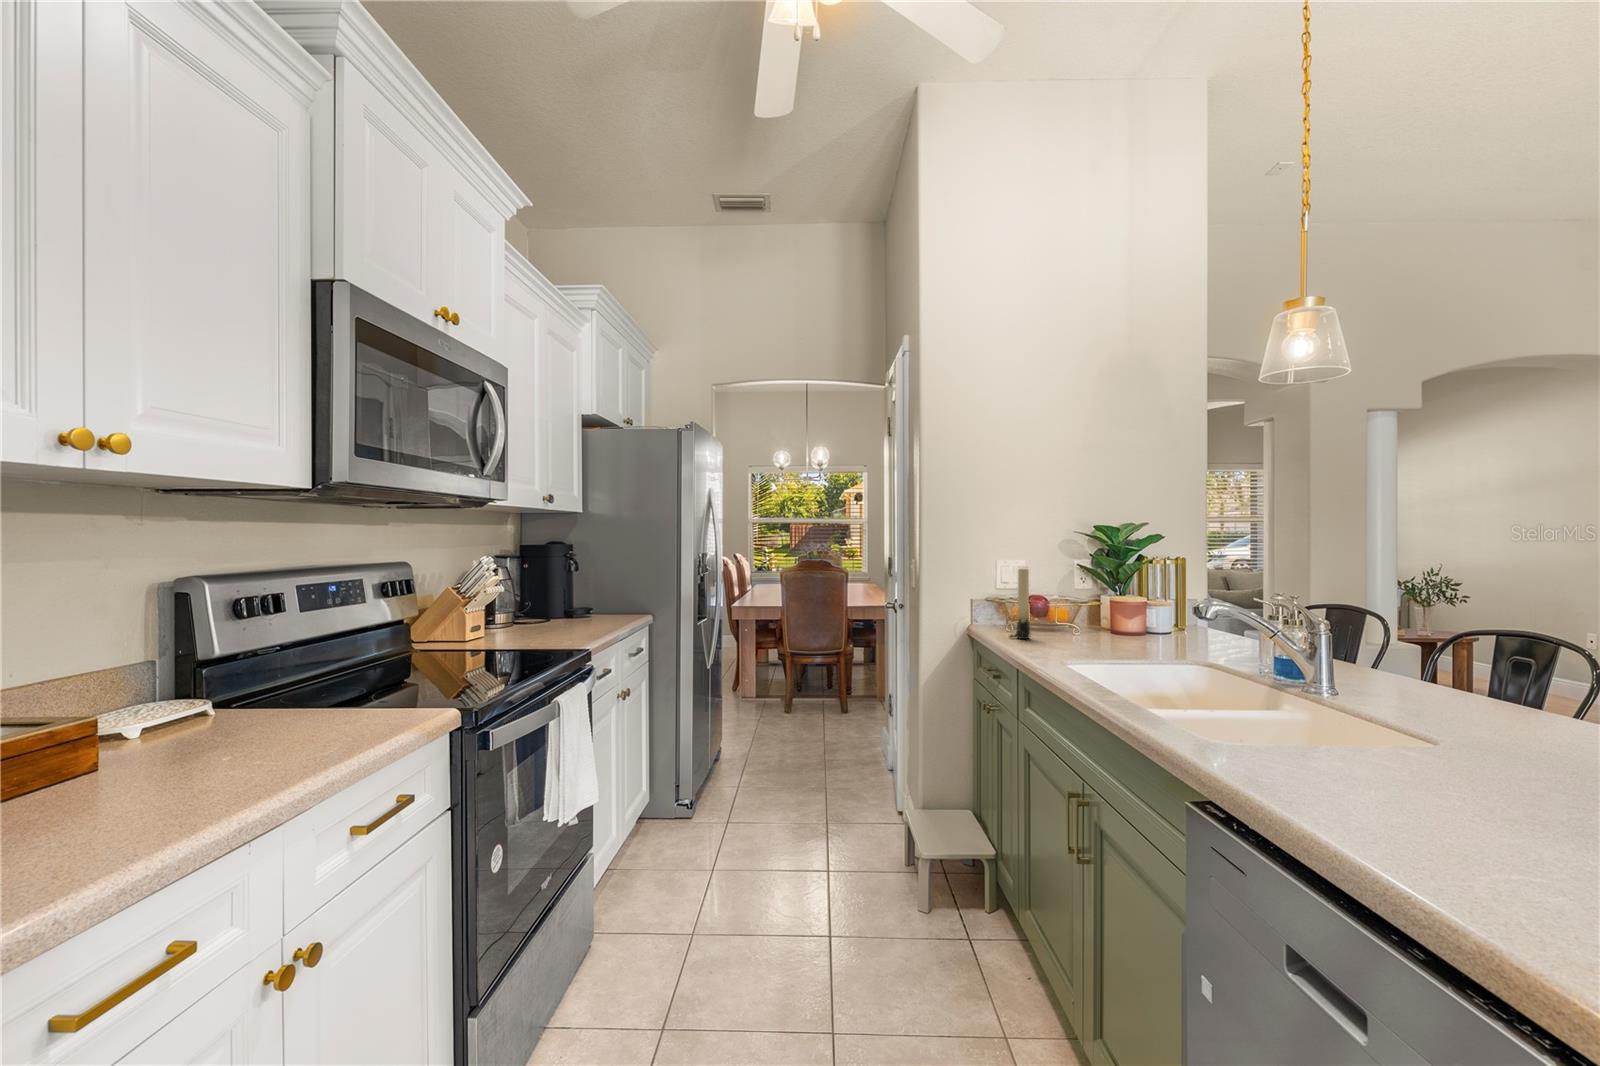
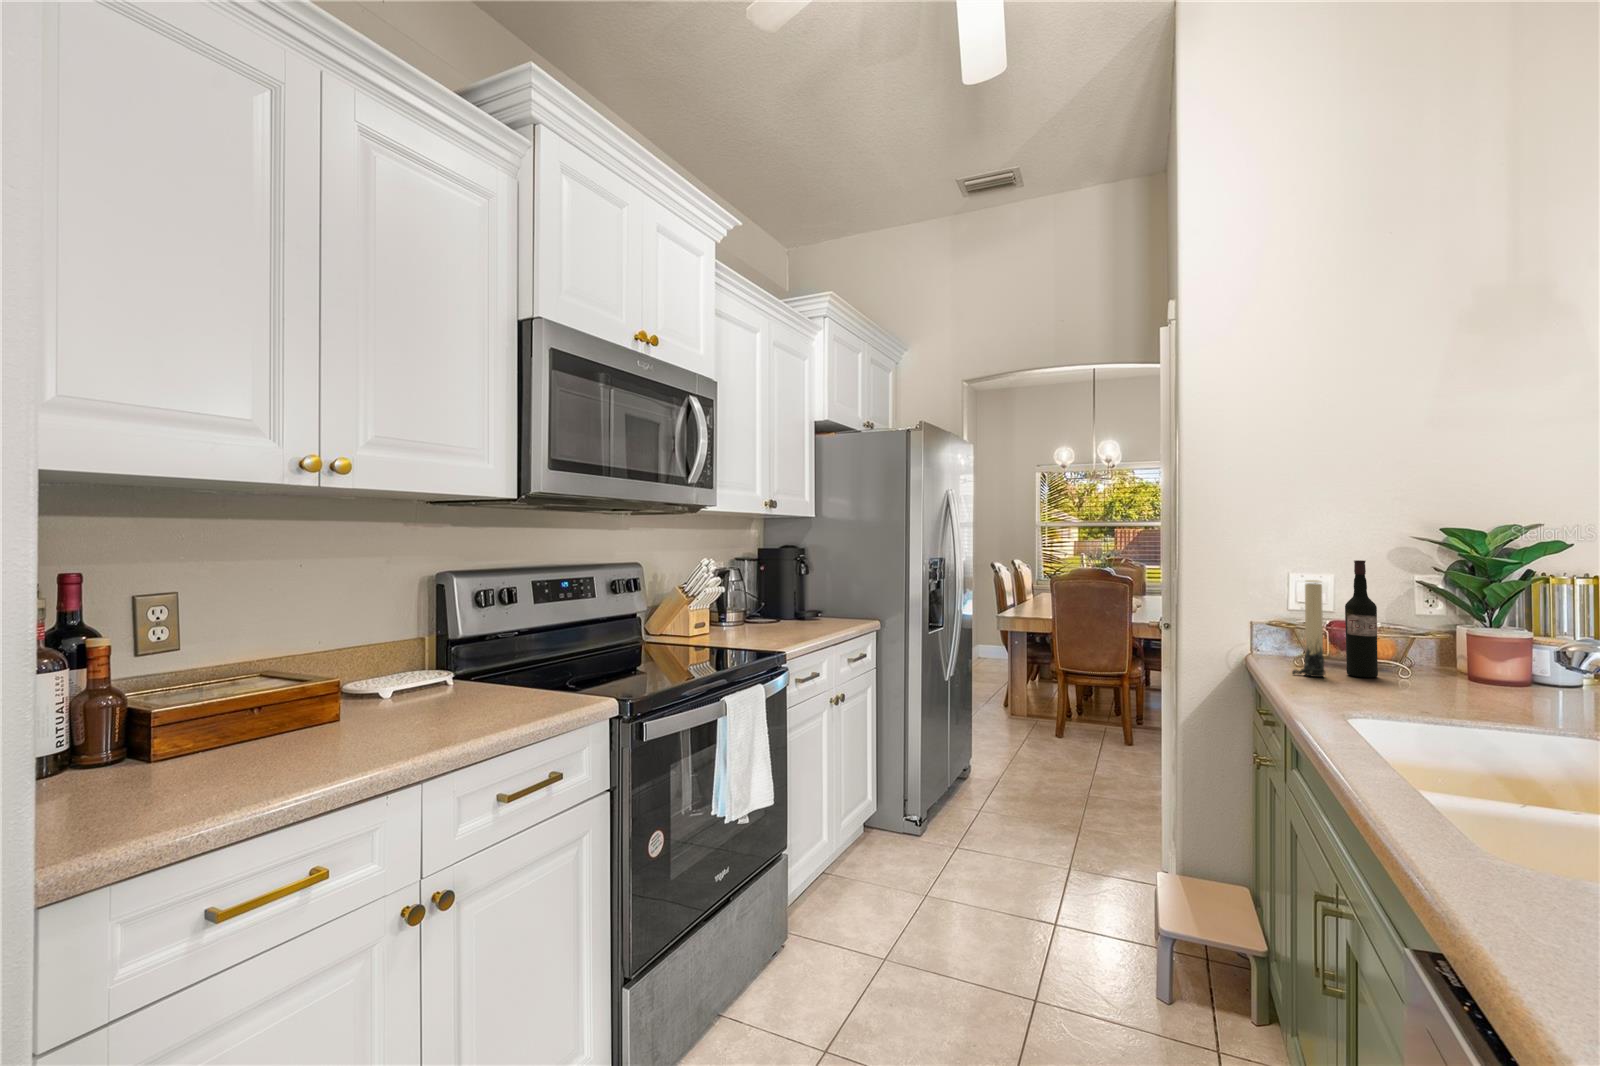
wine bottle: none [1041,551,1061,637] -> present [1345,560,1378,677]

